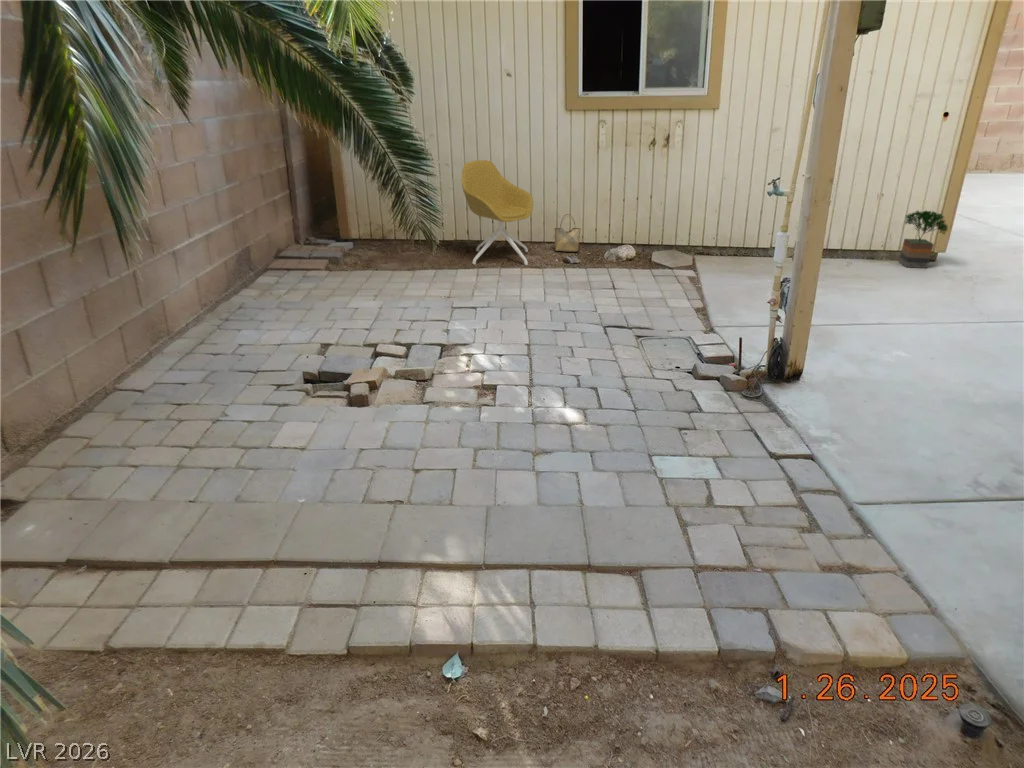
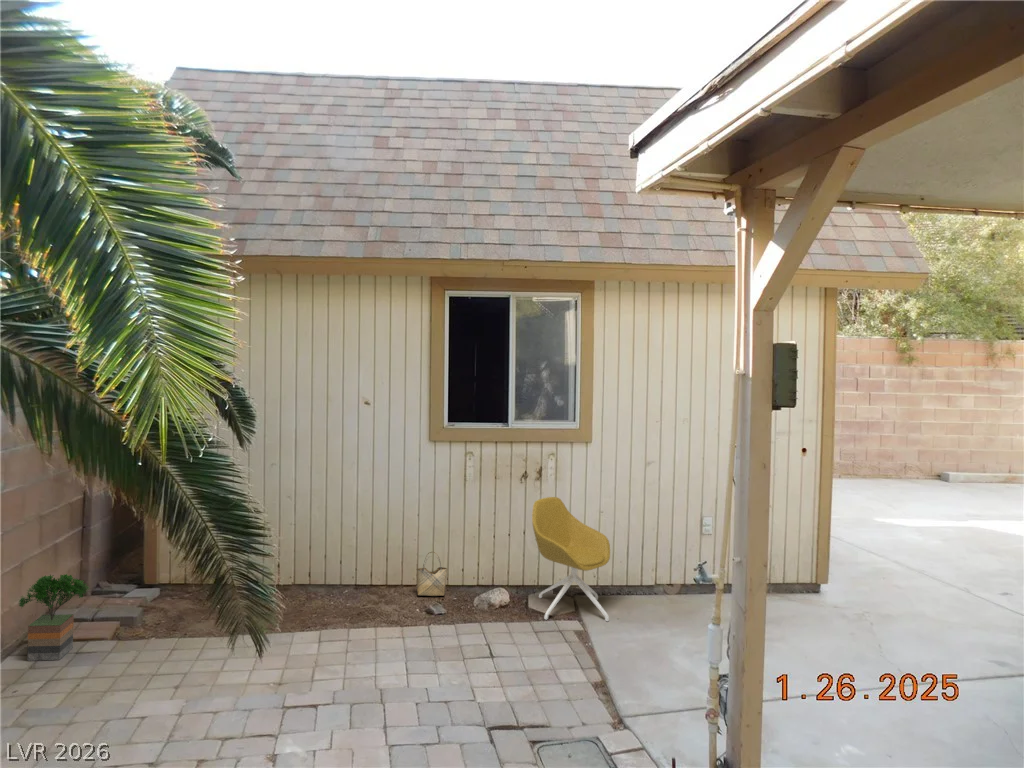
chair: present [462,160,533,265] -> present [532,497,610,621]
potted tree: present [899,211,948,268] -> present [19,574,88,661]

